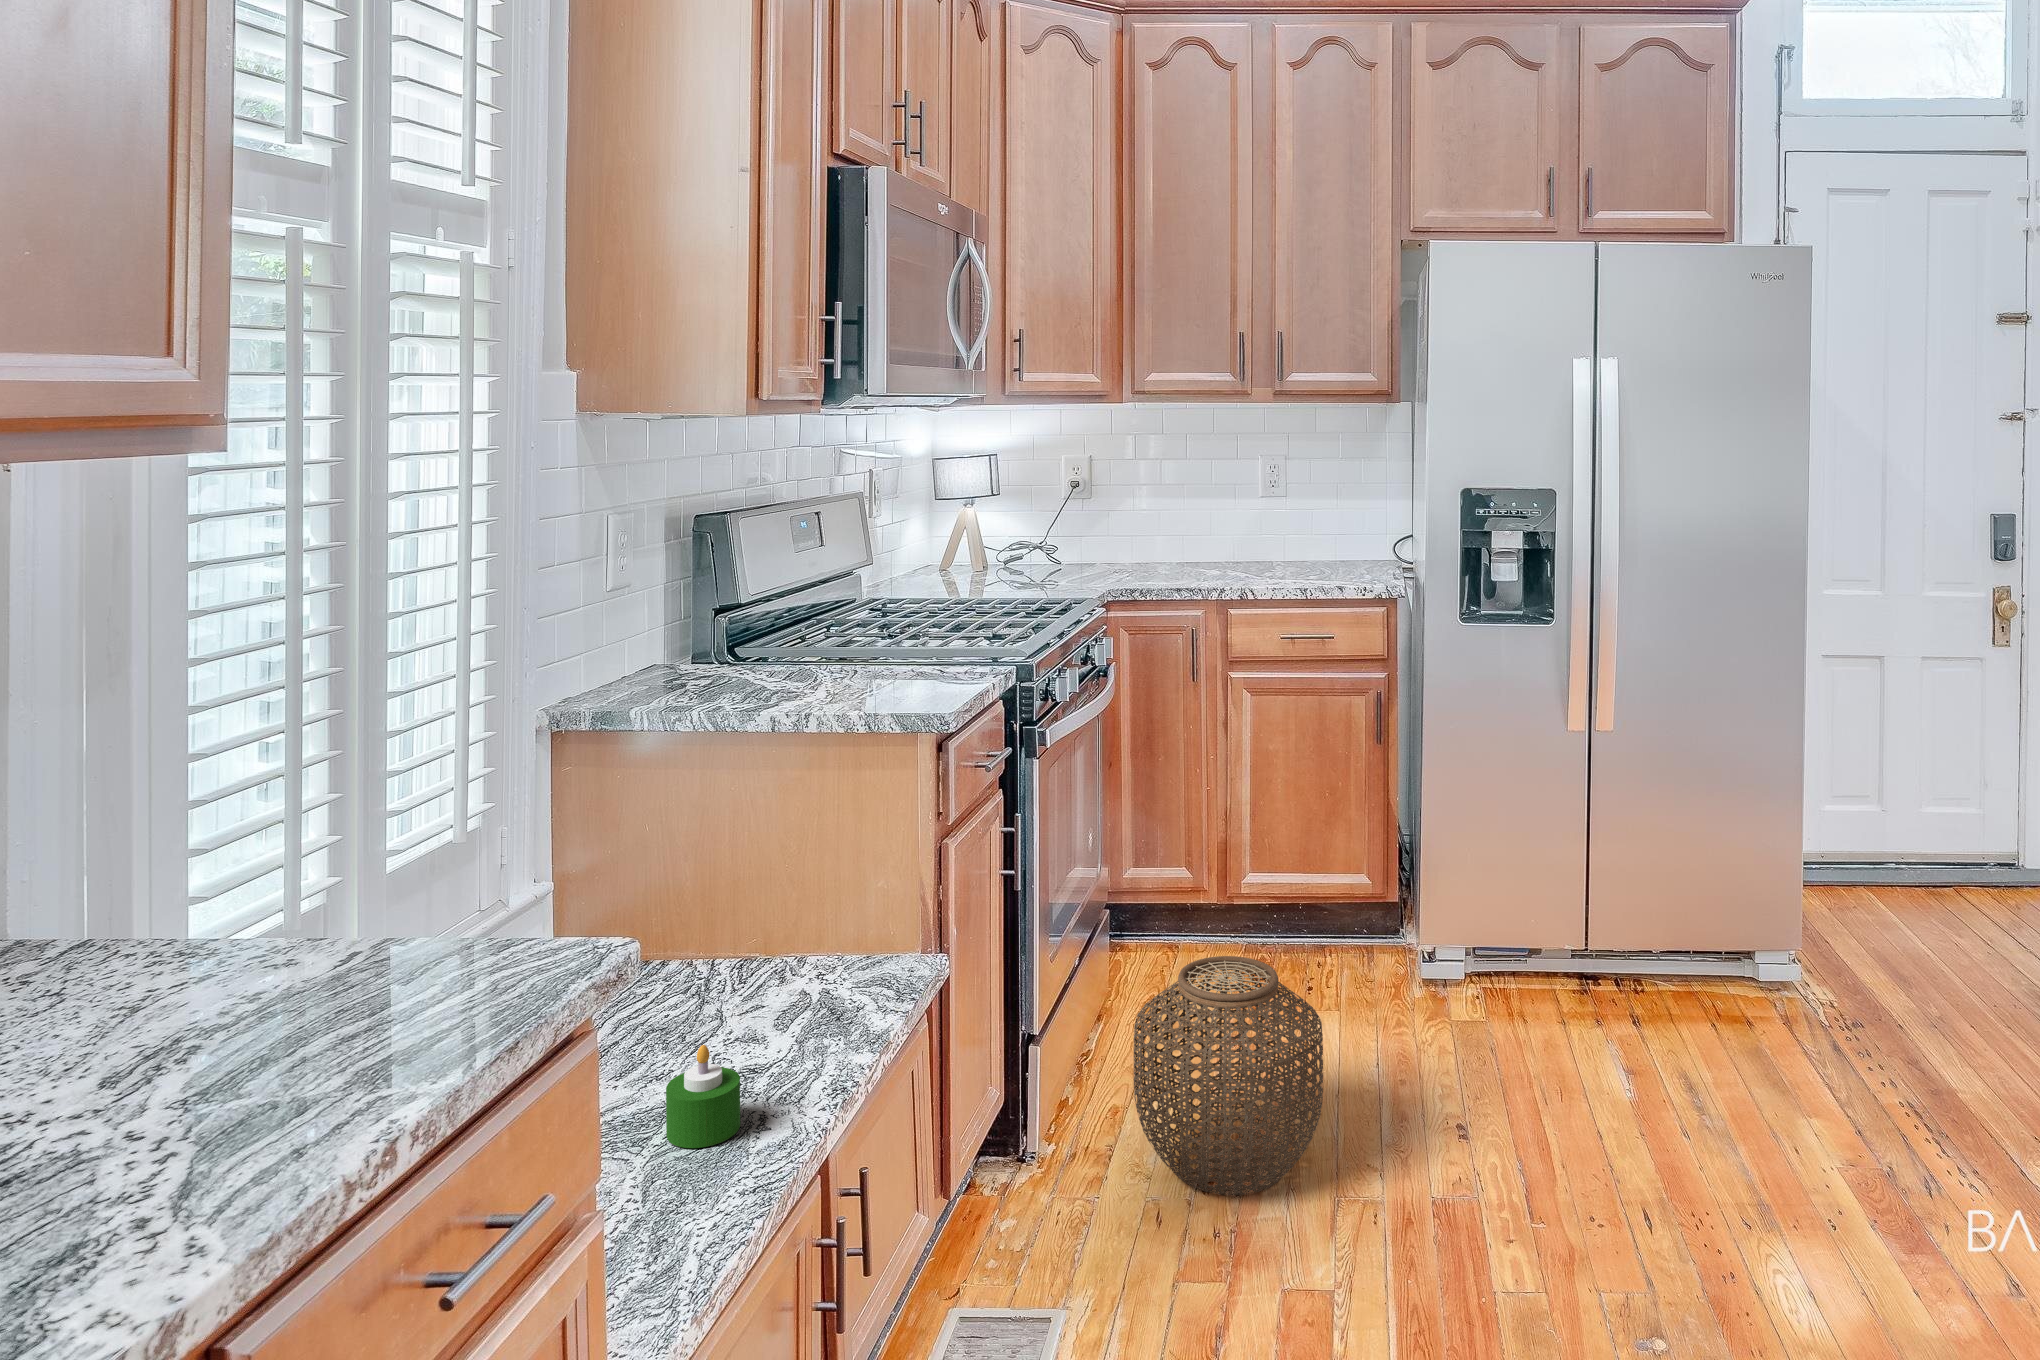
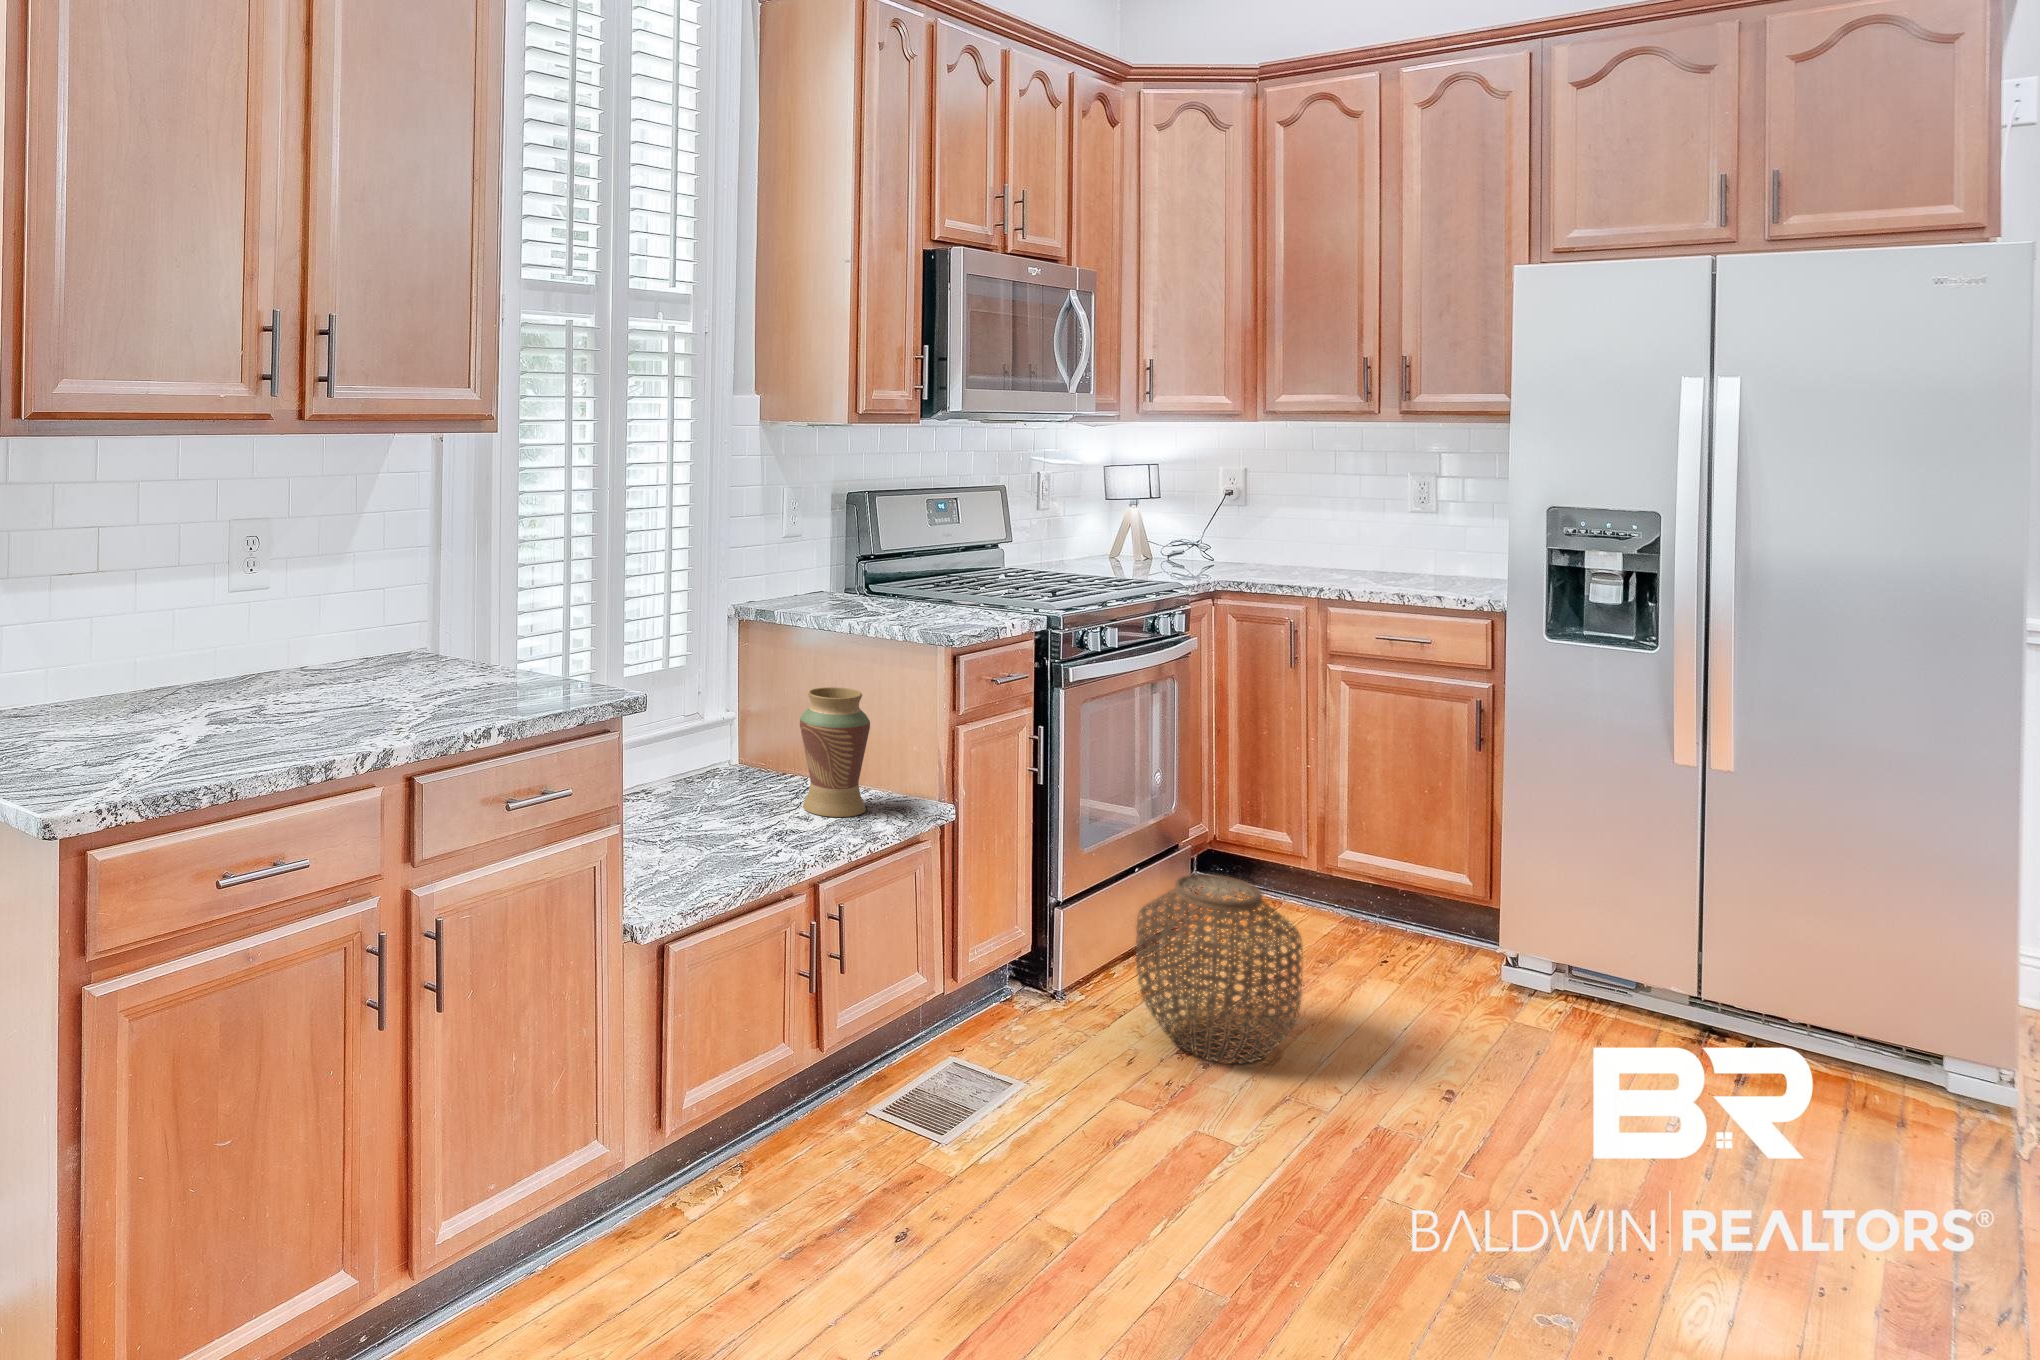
vase: none [717,816,828,1025] -> present [800,687,870,817]
candle: present [666,1045,740,1148] -> none [735,798,777,856]

